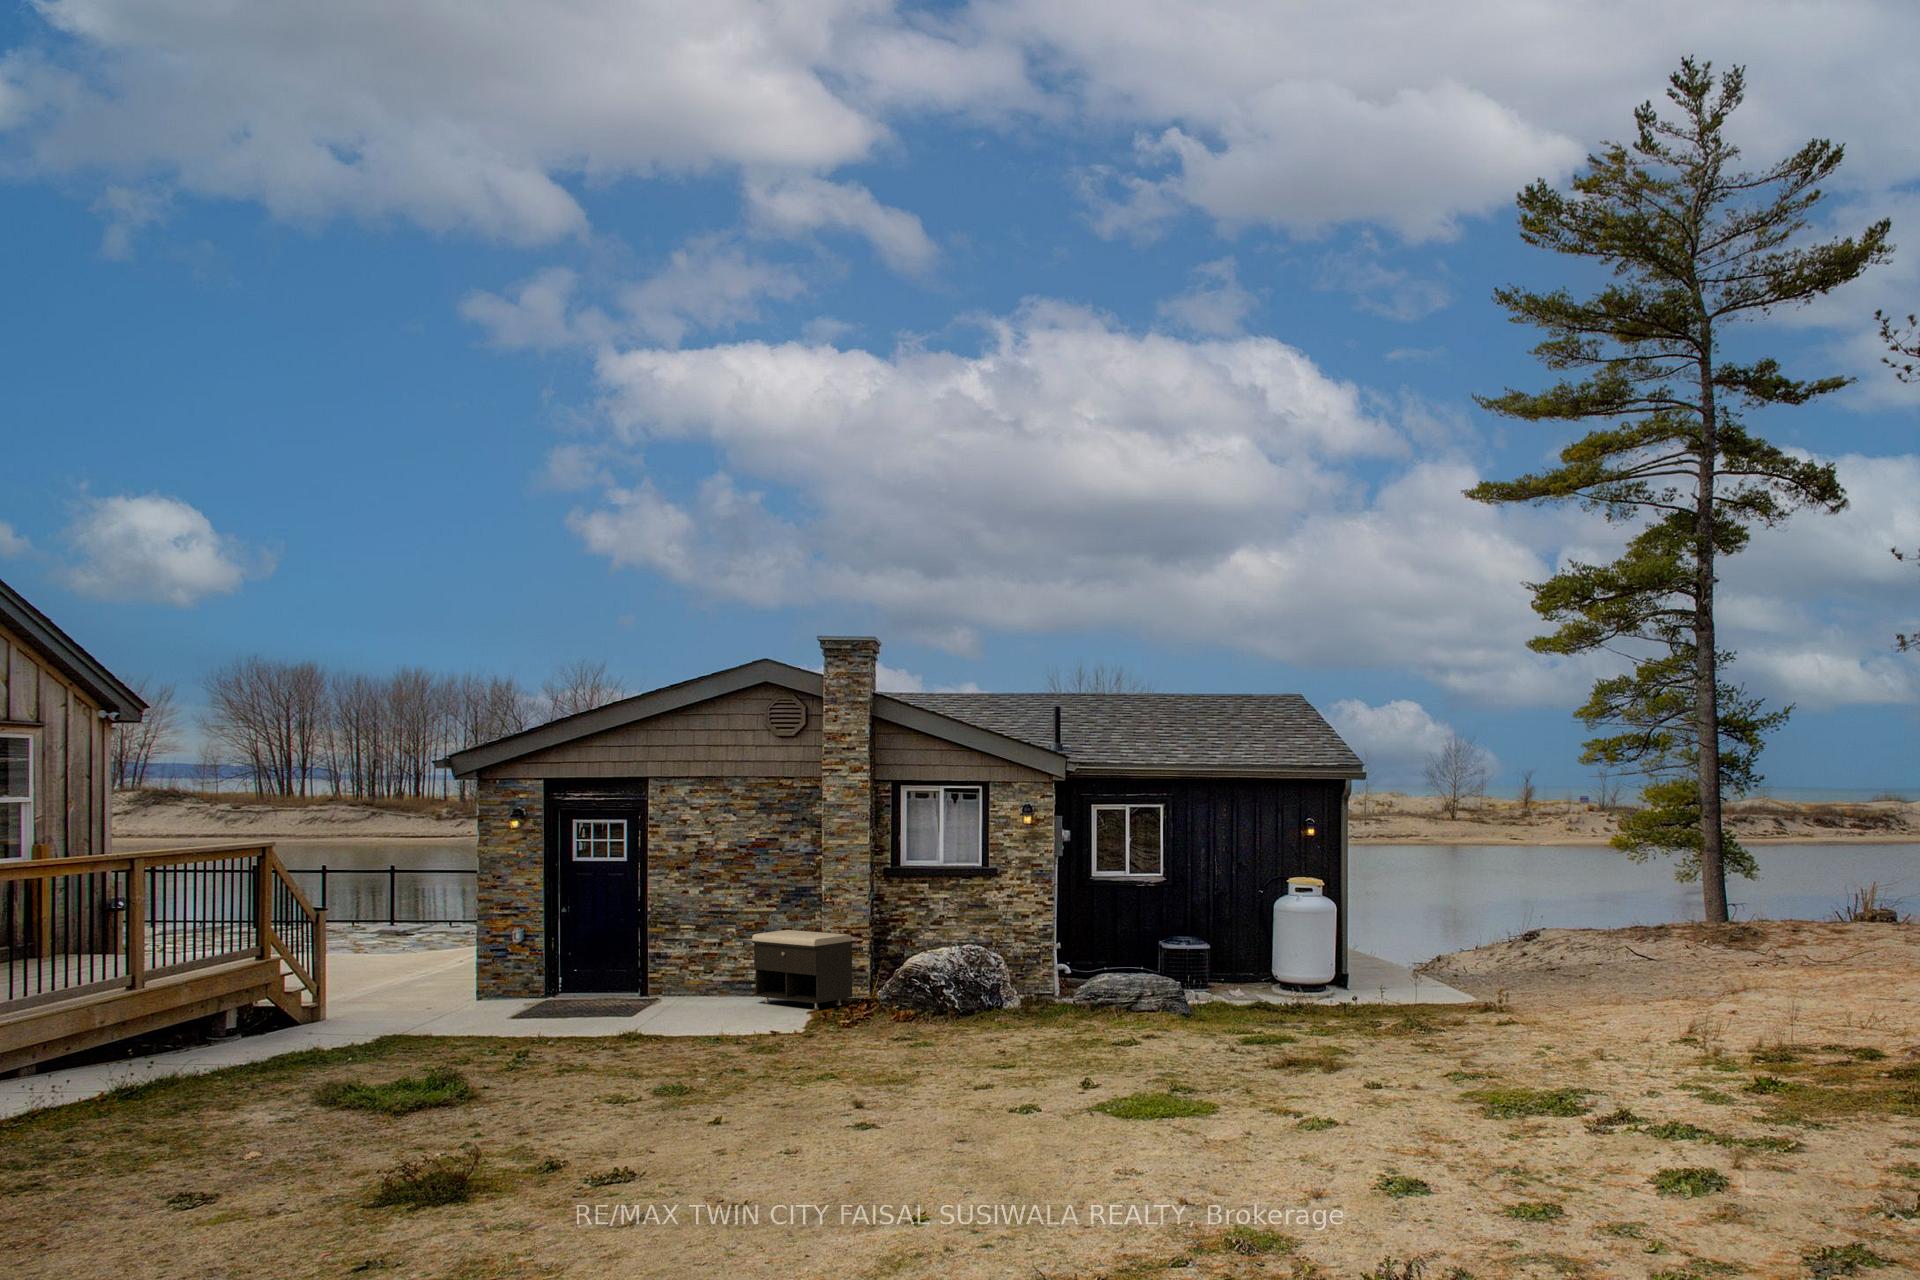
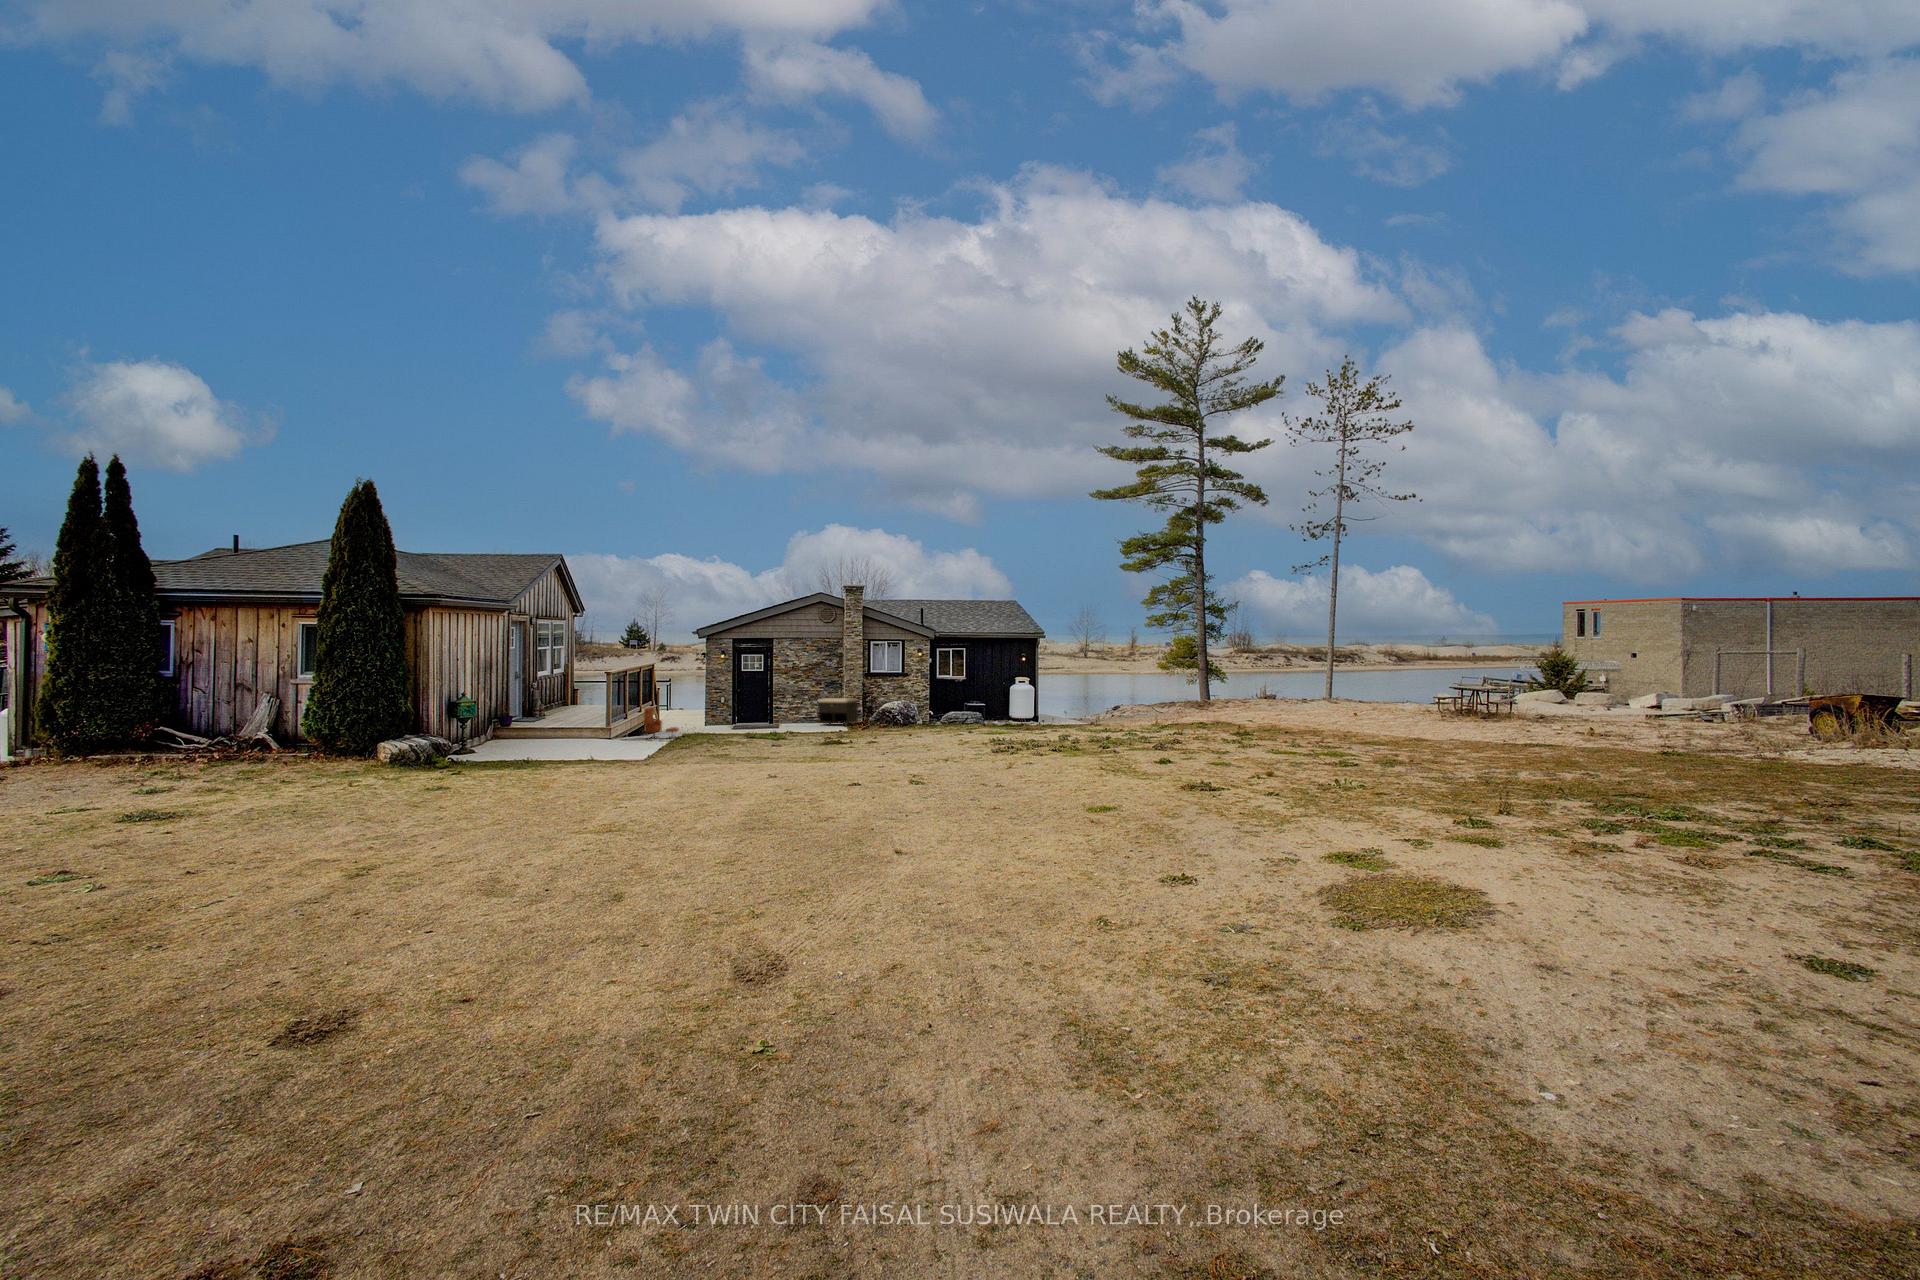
lounge chair: none [225,950,328,1046] -> present [644,707,679,739]

